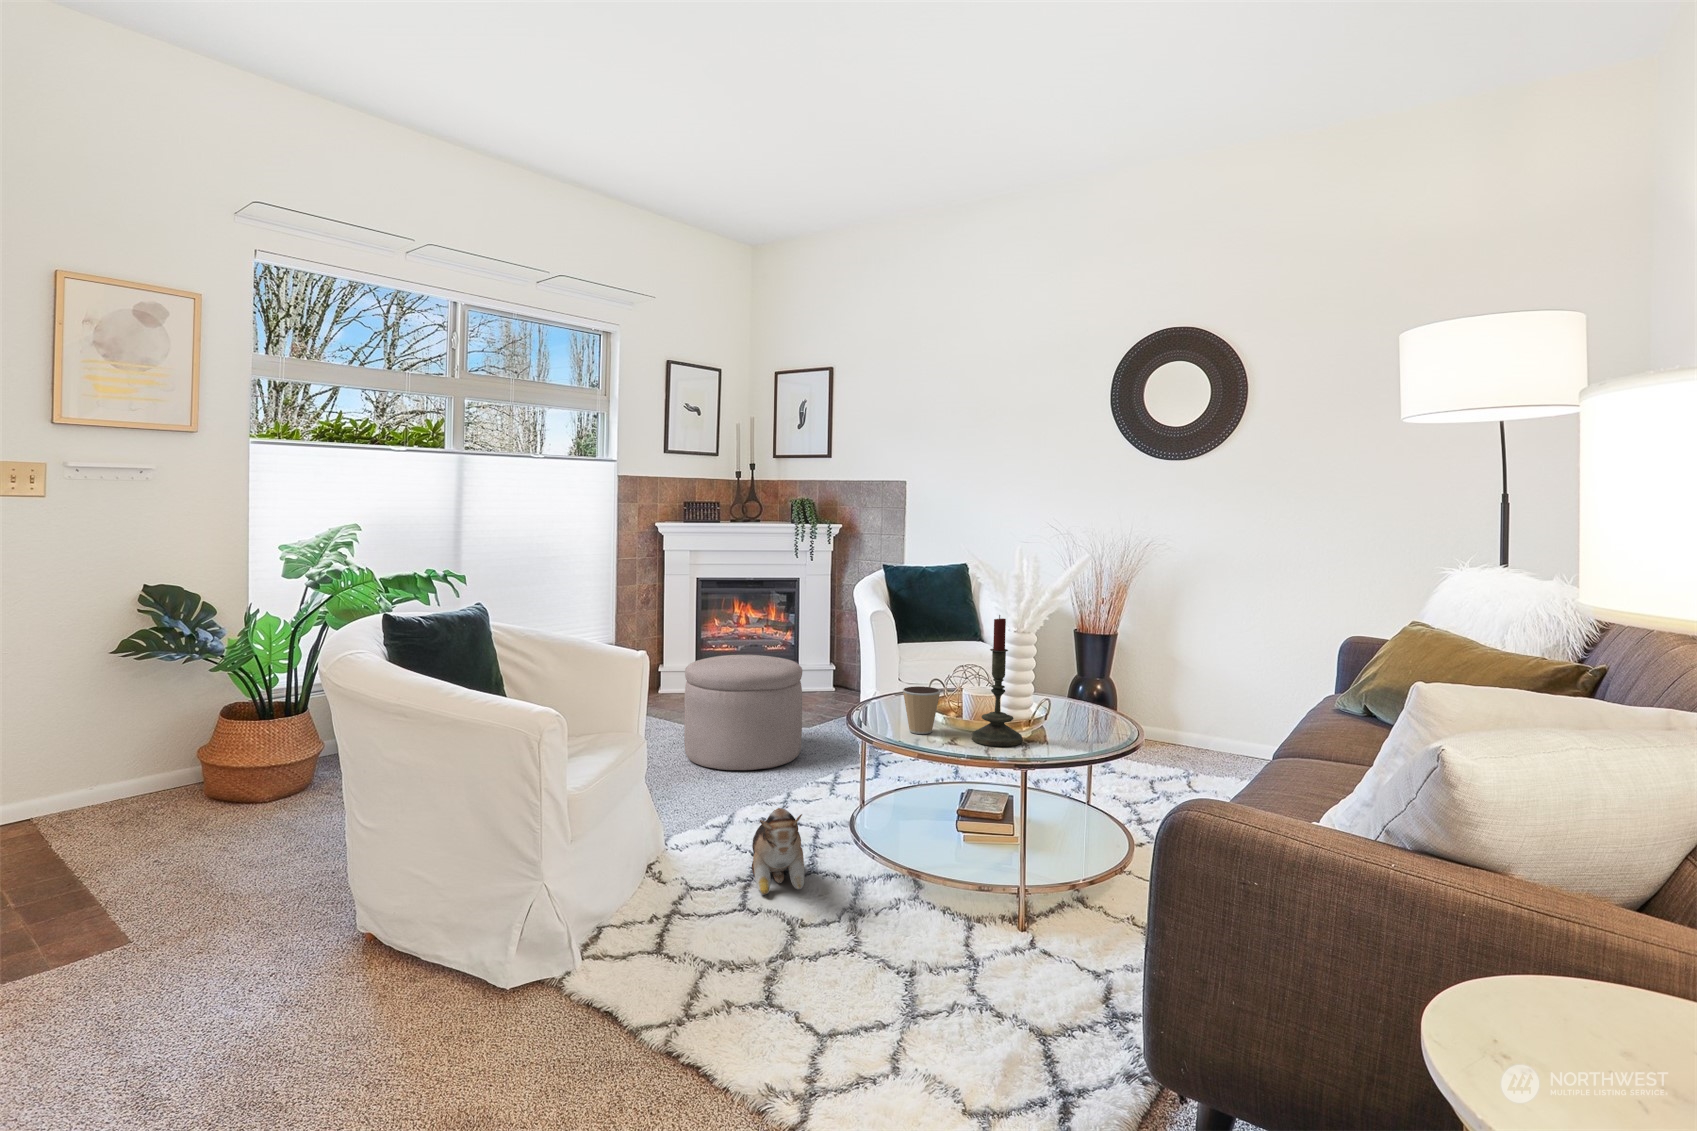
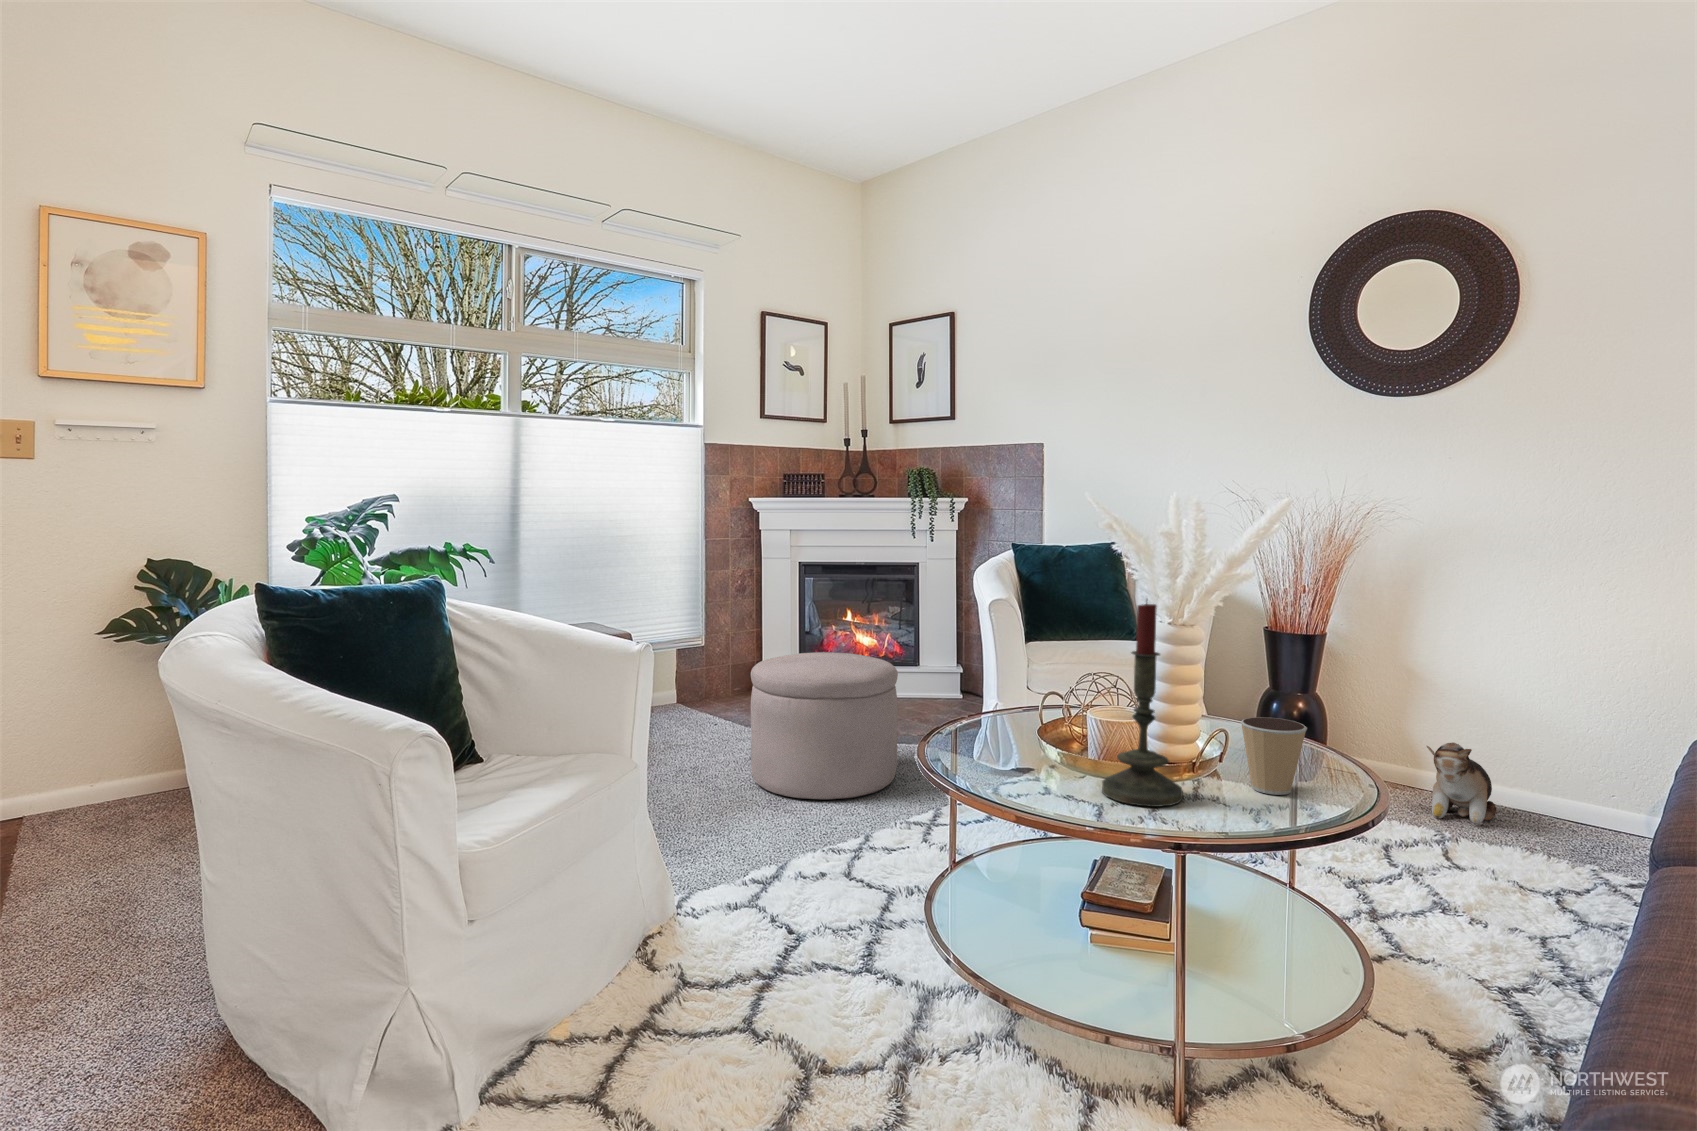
coffee cup: present [903,686,940,734] -> present [1241,717,1307,795]
plush toy: present [752,808,804,895] -> present [1427,743,1496,824]

